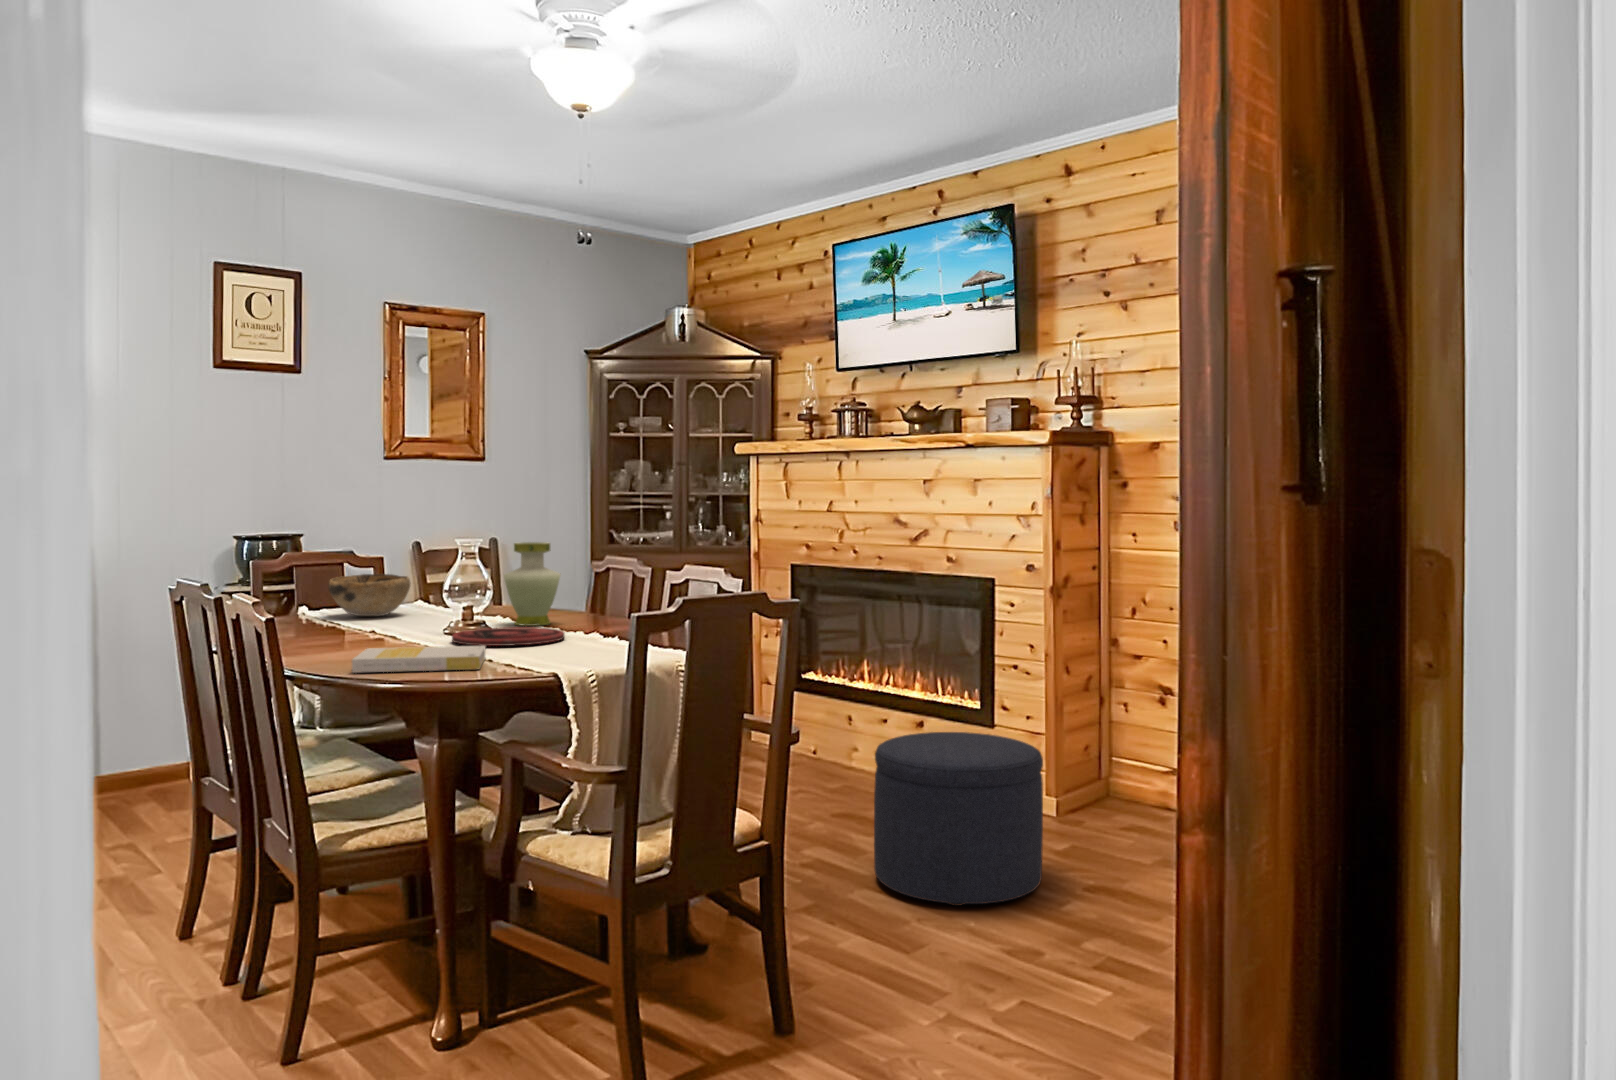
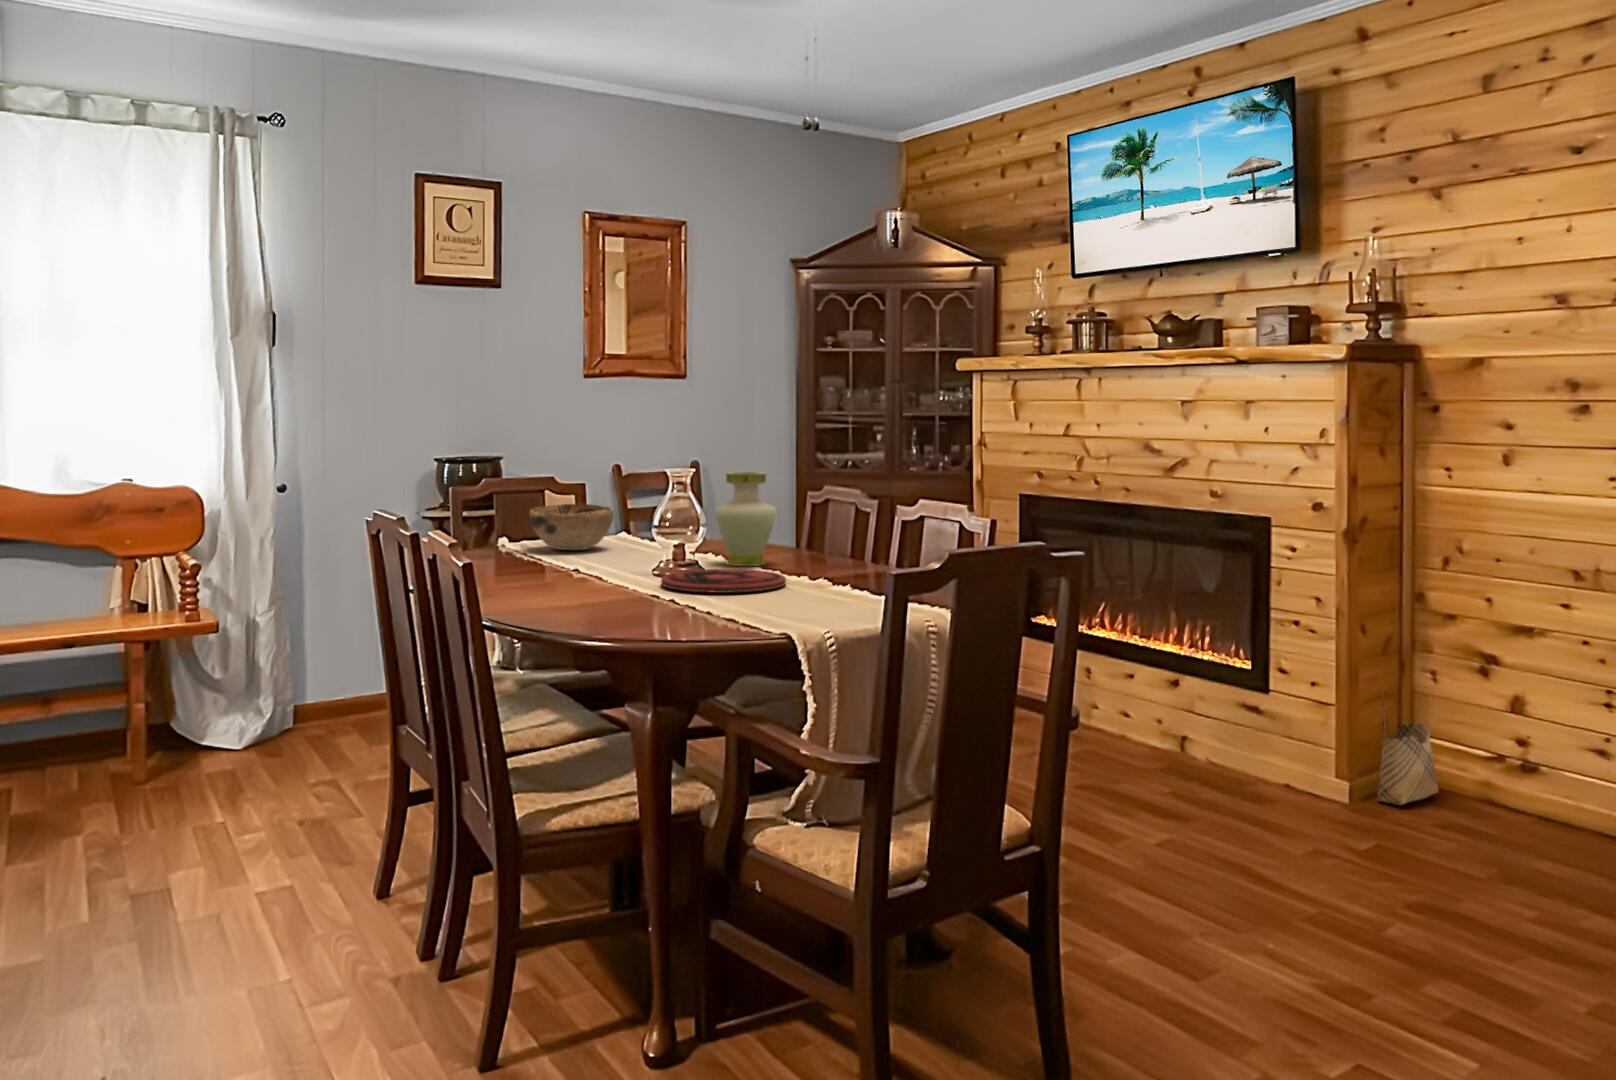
book: present [352,646,486,673] -> none [554,594,702,625]
woven basket: none [1087,721,1137,819] -> present [1377,690,1438,805]
ottoman: present [874,732,1043,906] -> none [1133,700,1351,912]

